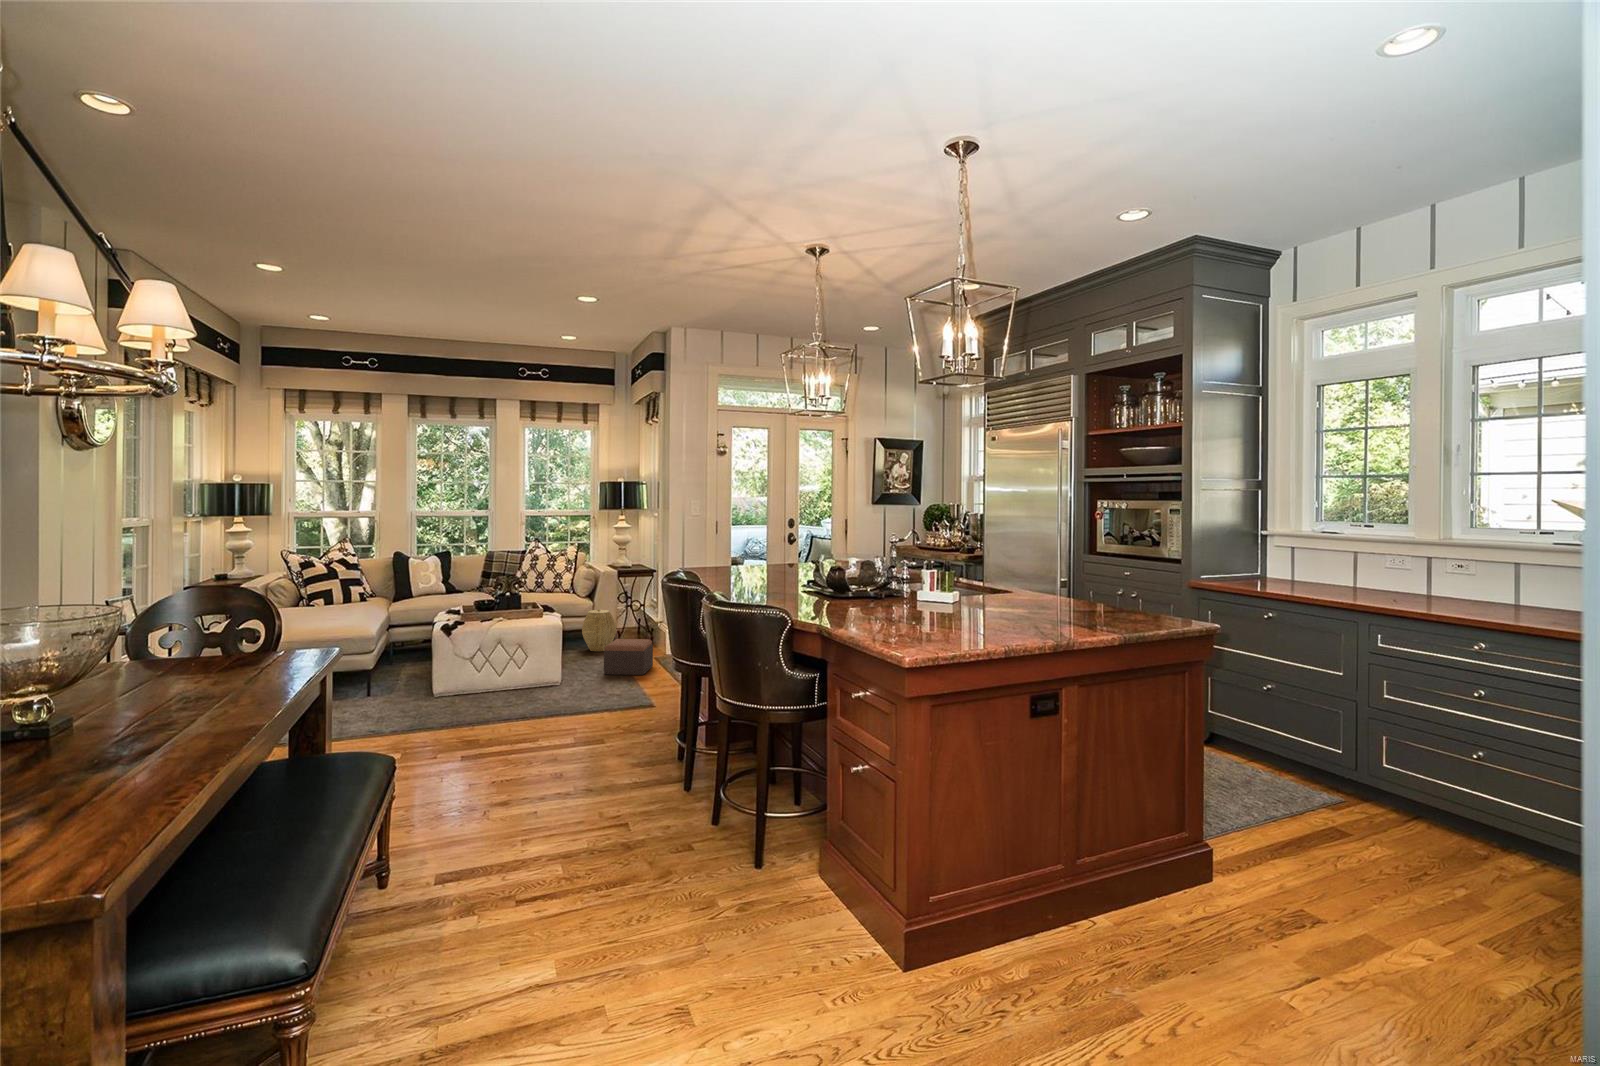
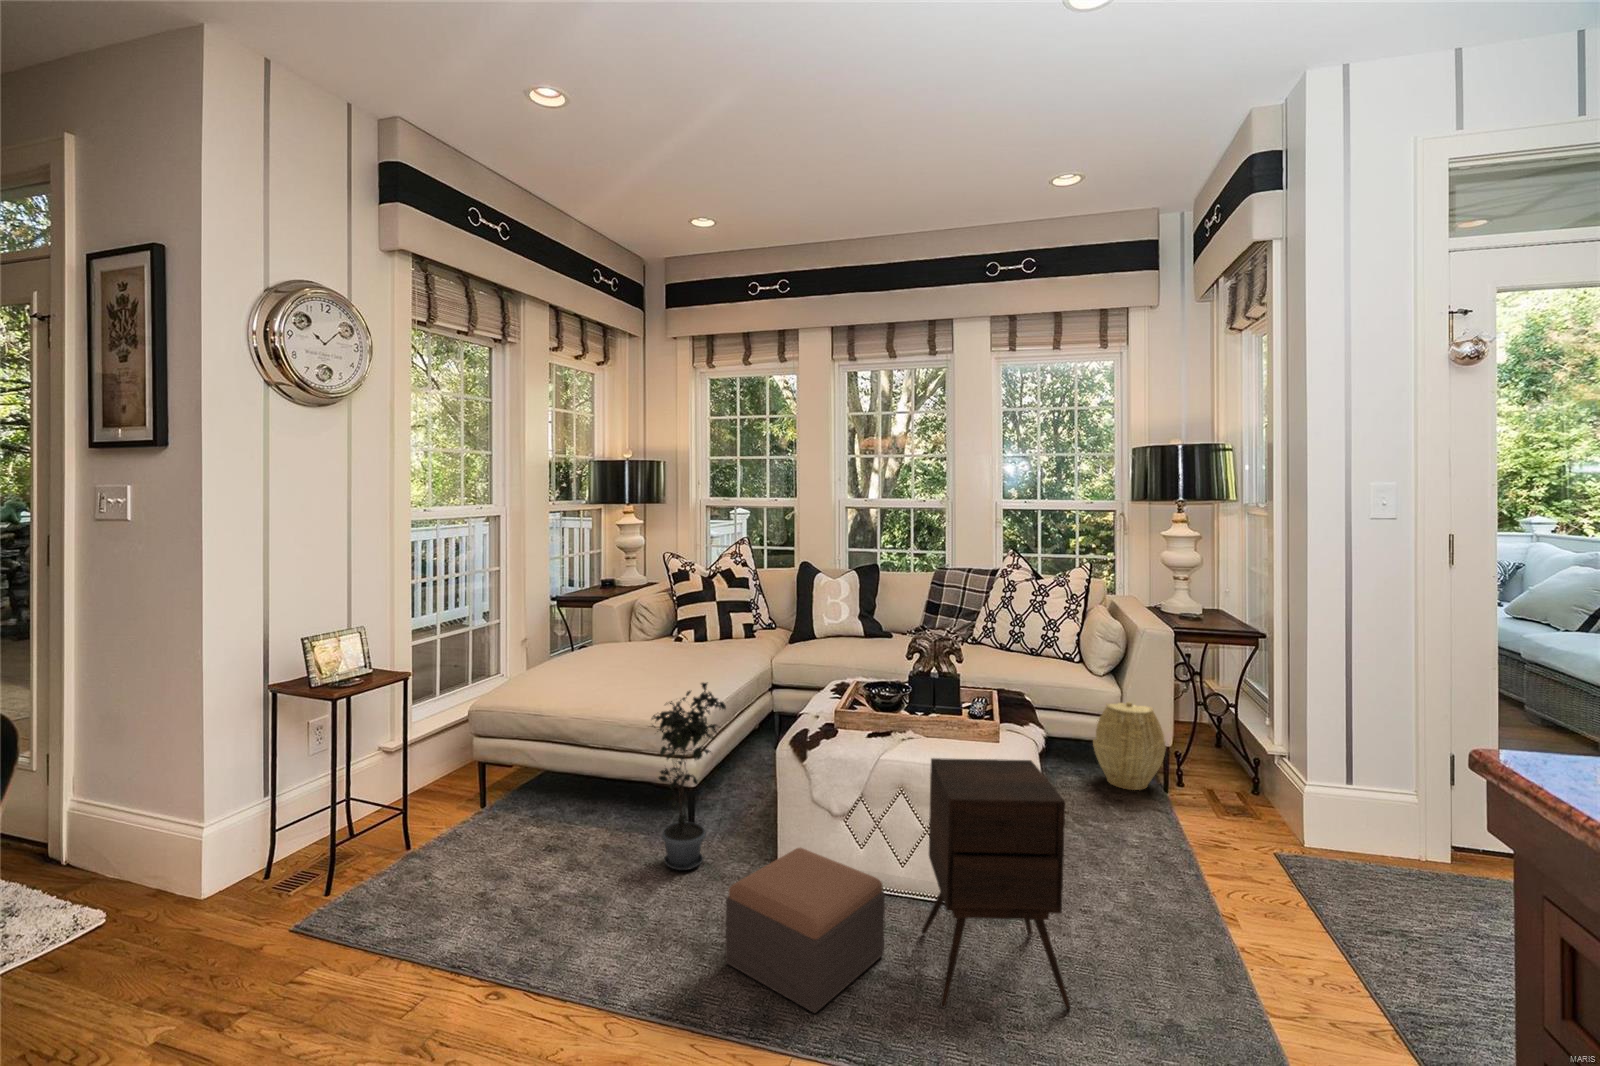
potted plant: none [357,606,404,702] -> present [652,683,726,870]
side table: none [514,617,575,705] -> present [922,758,1071,1010]
footstool: present [604,639,653,675] -> present [726,848,885,1013]

